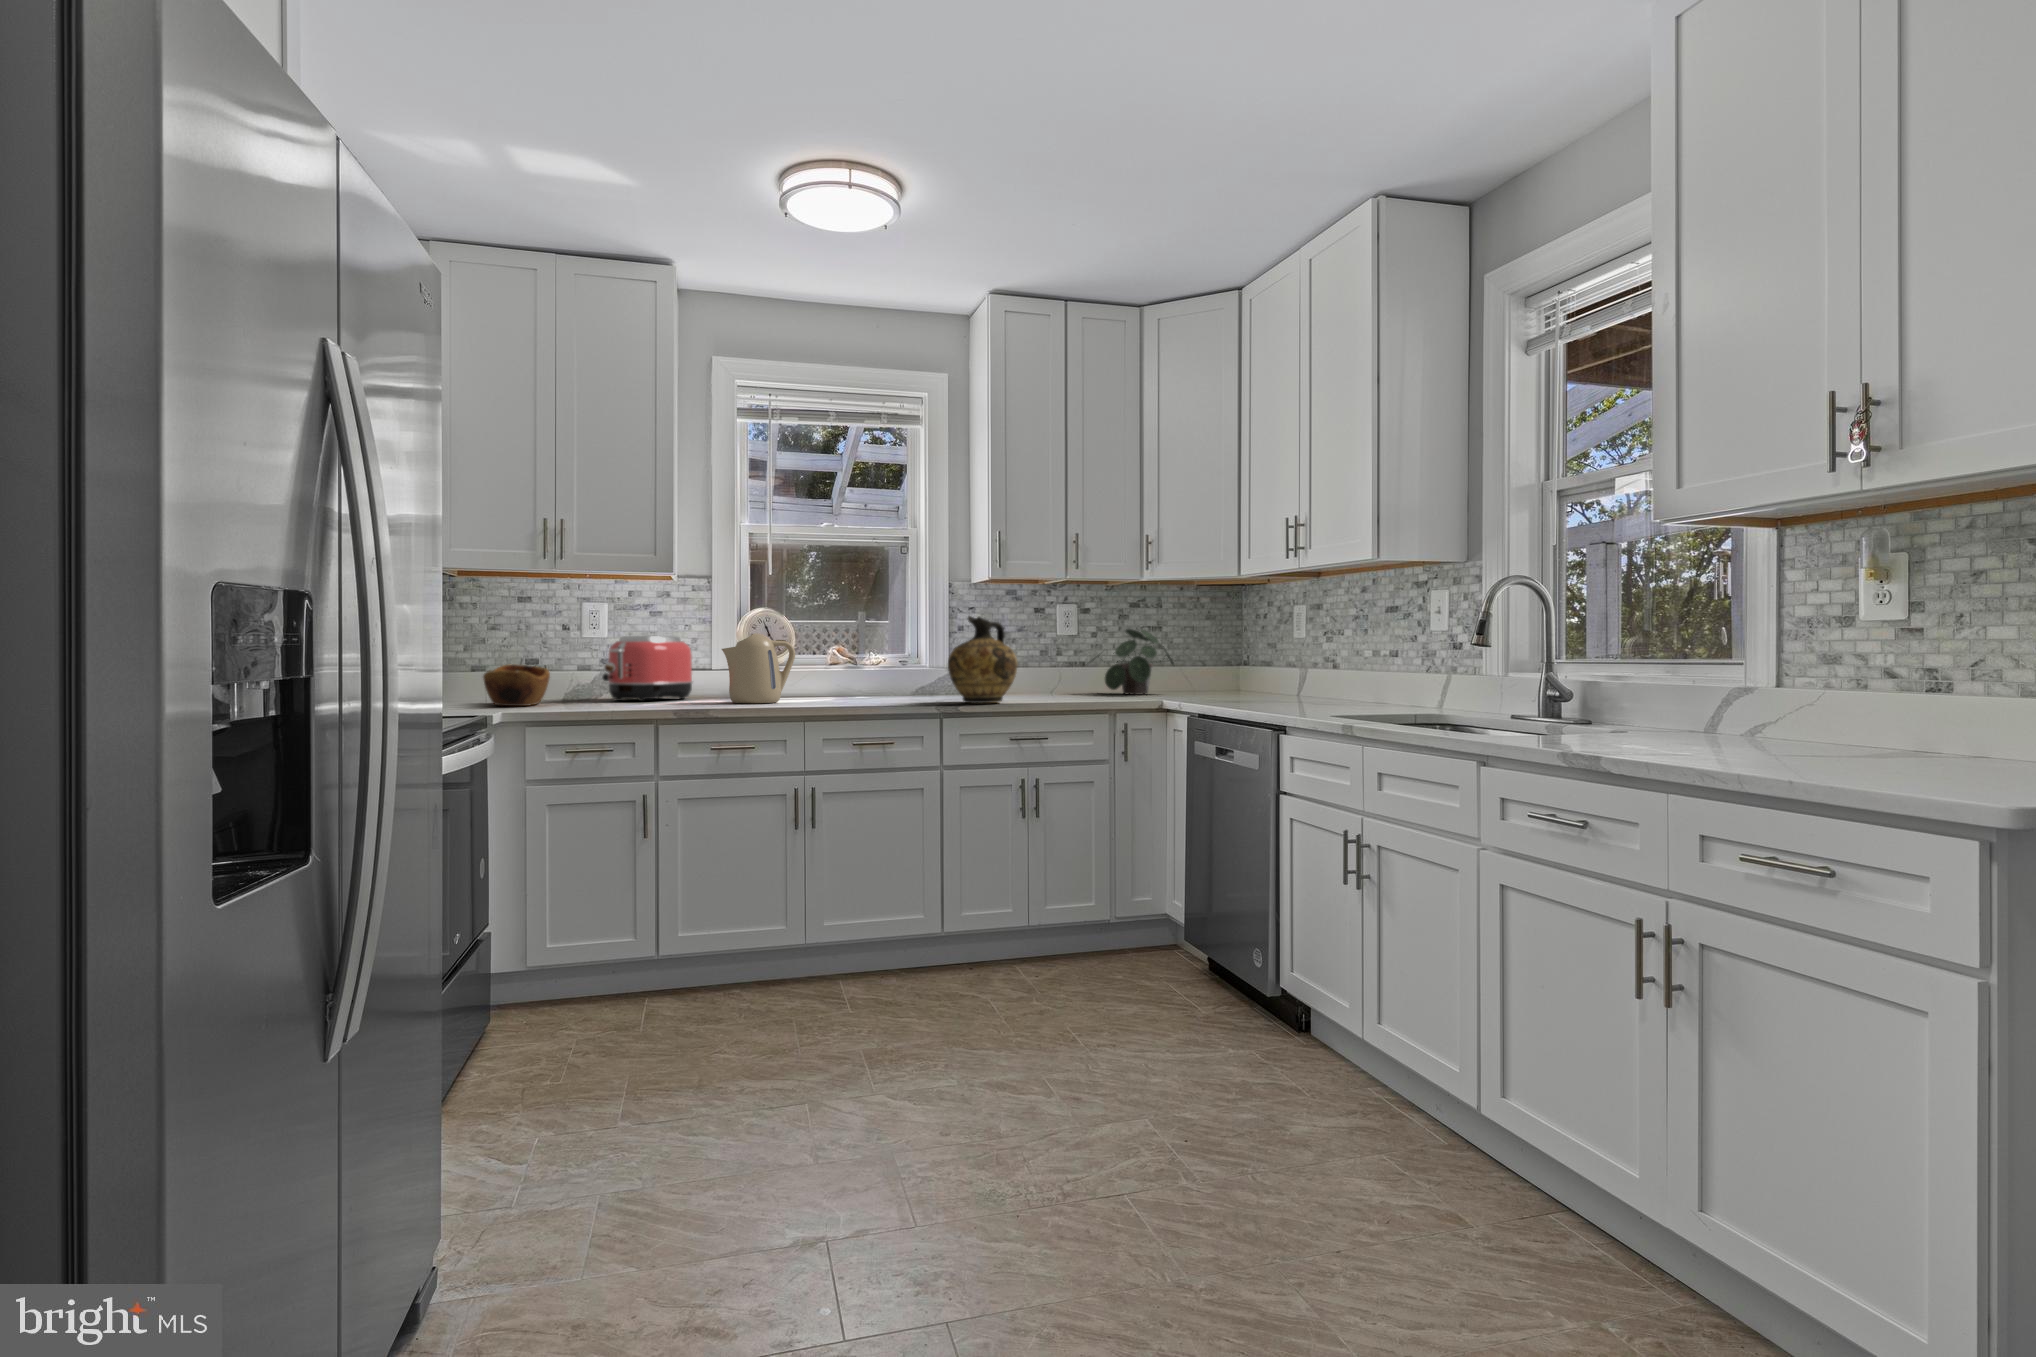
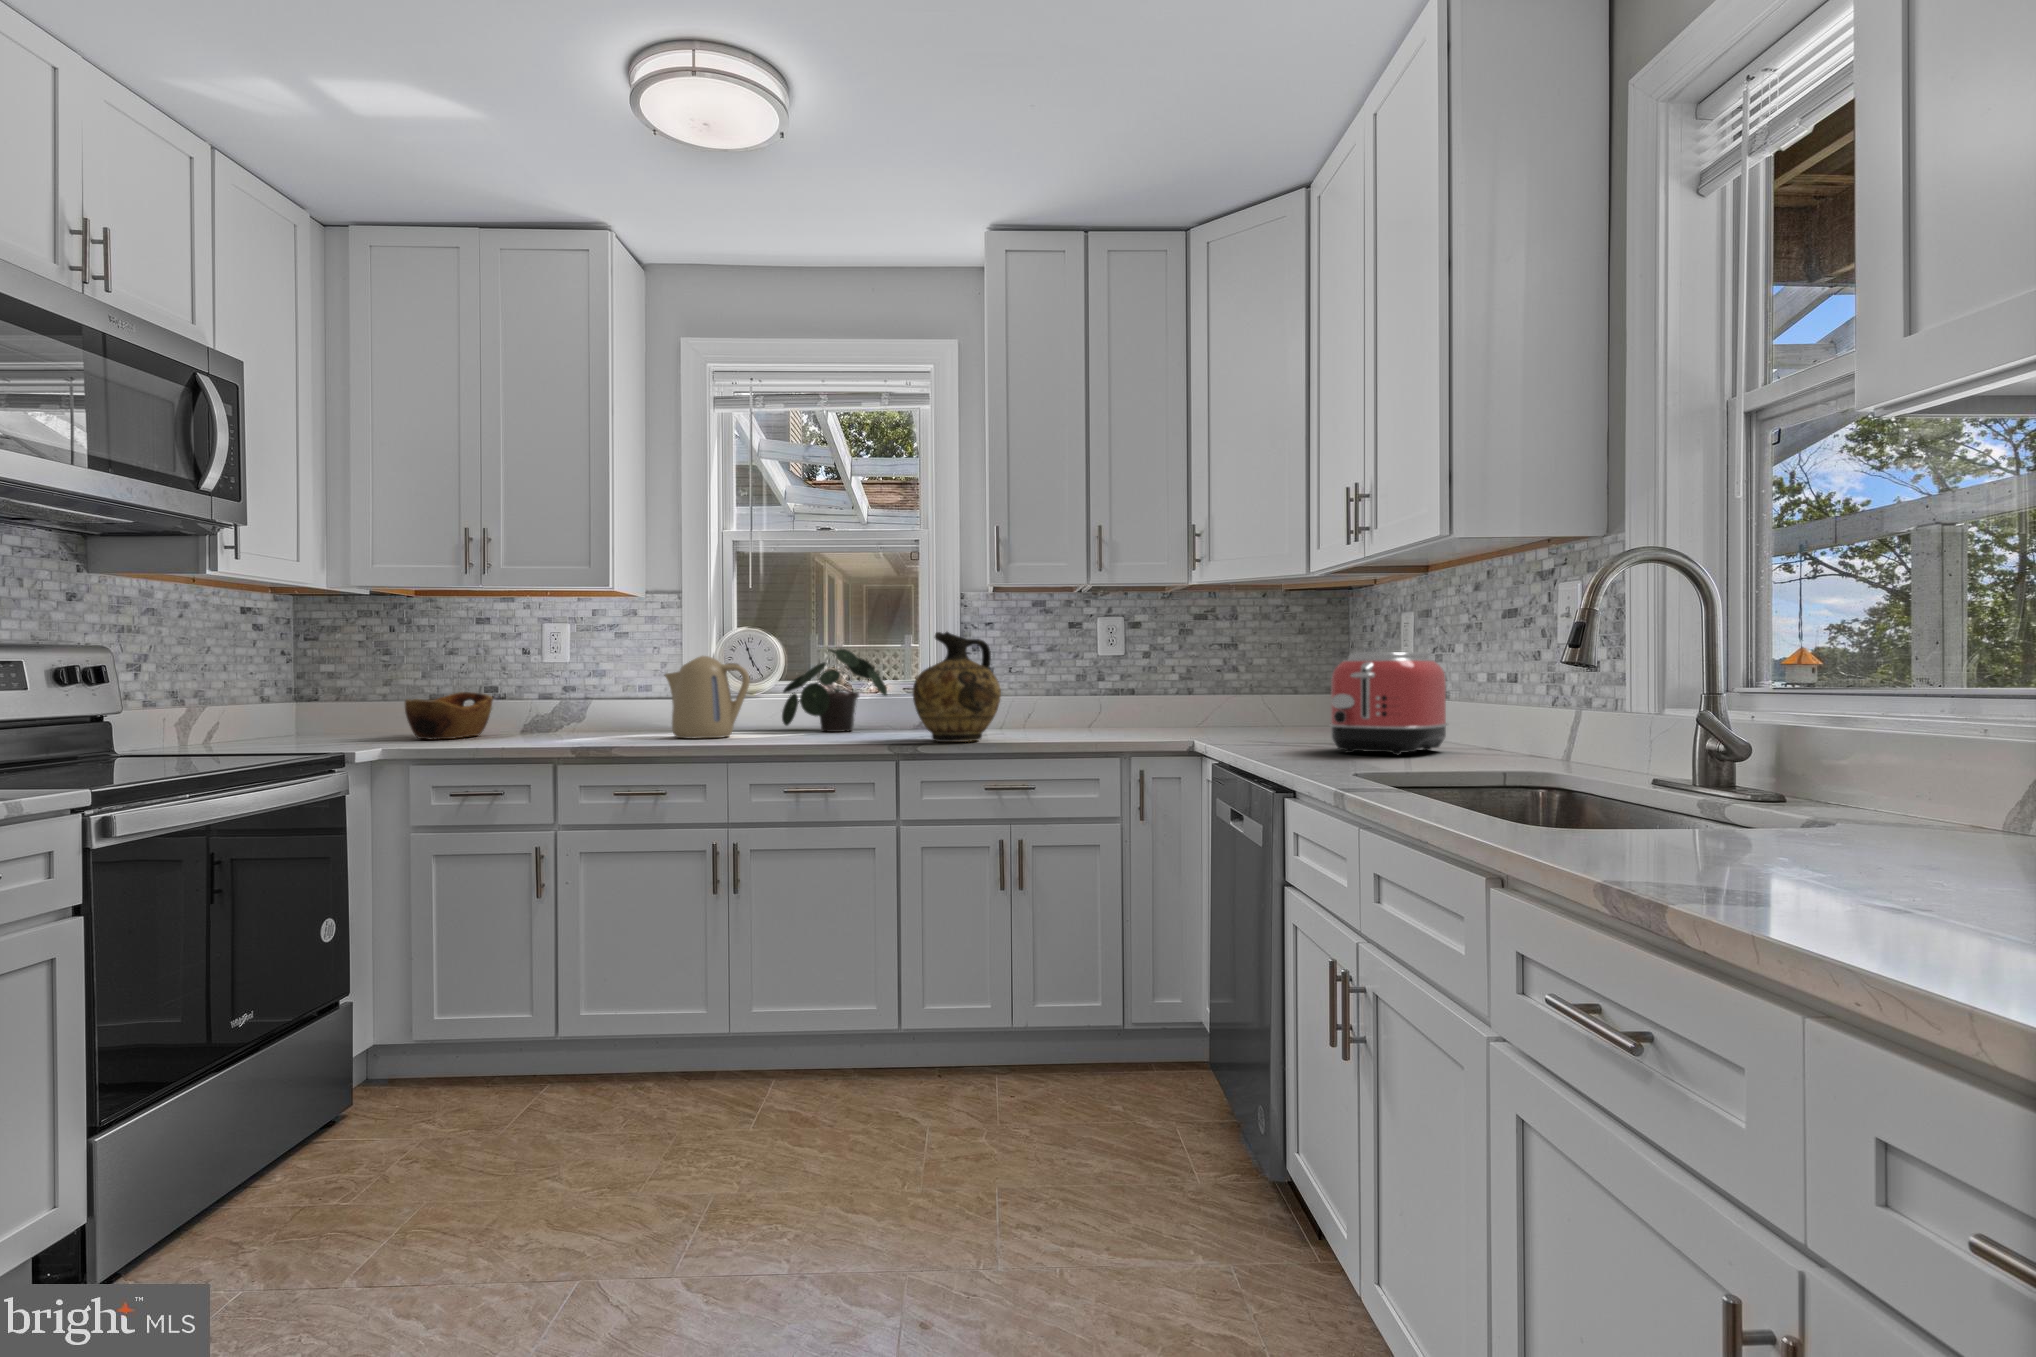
potted plant: present [1093,629,1173,695] -> present [782,649,887,732]
toaster: present [602,636,692,701] -> present [1330,652,1448,755]

